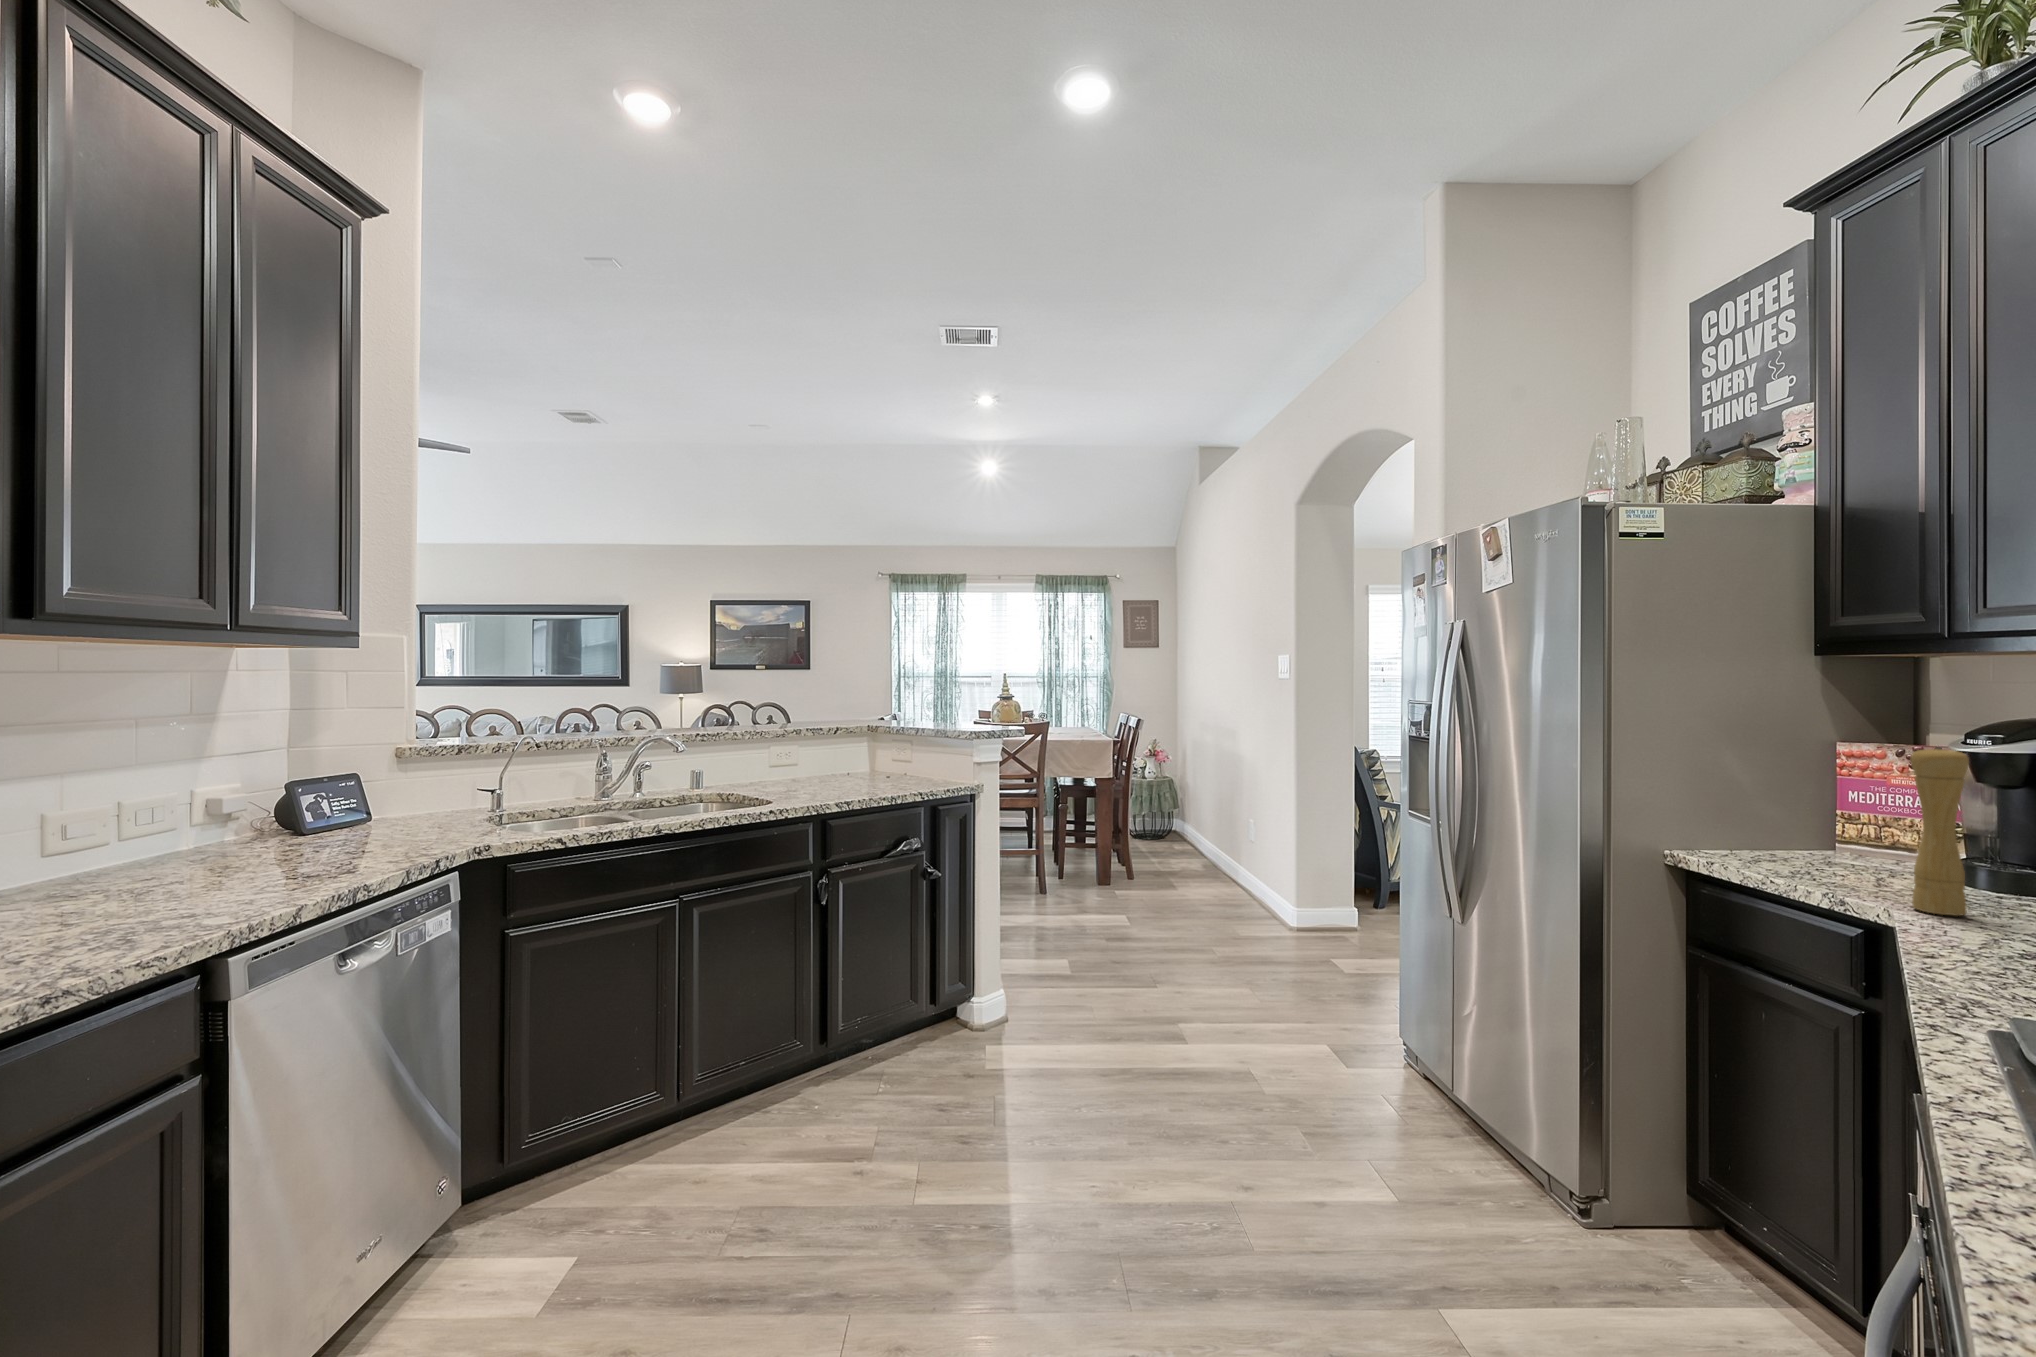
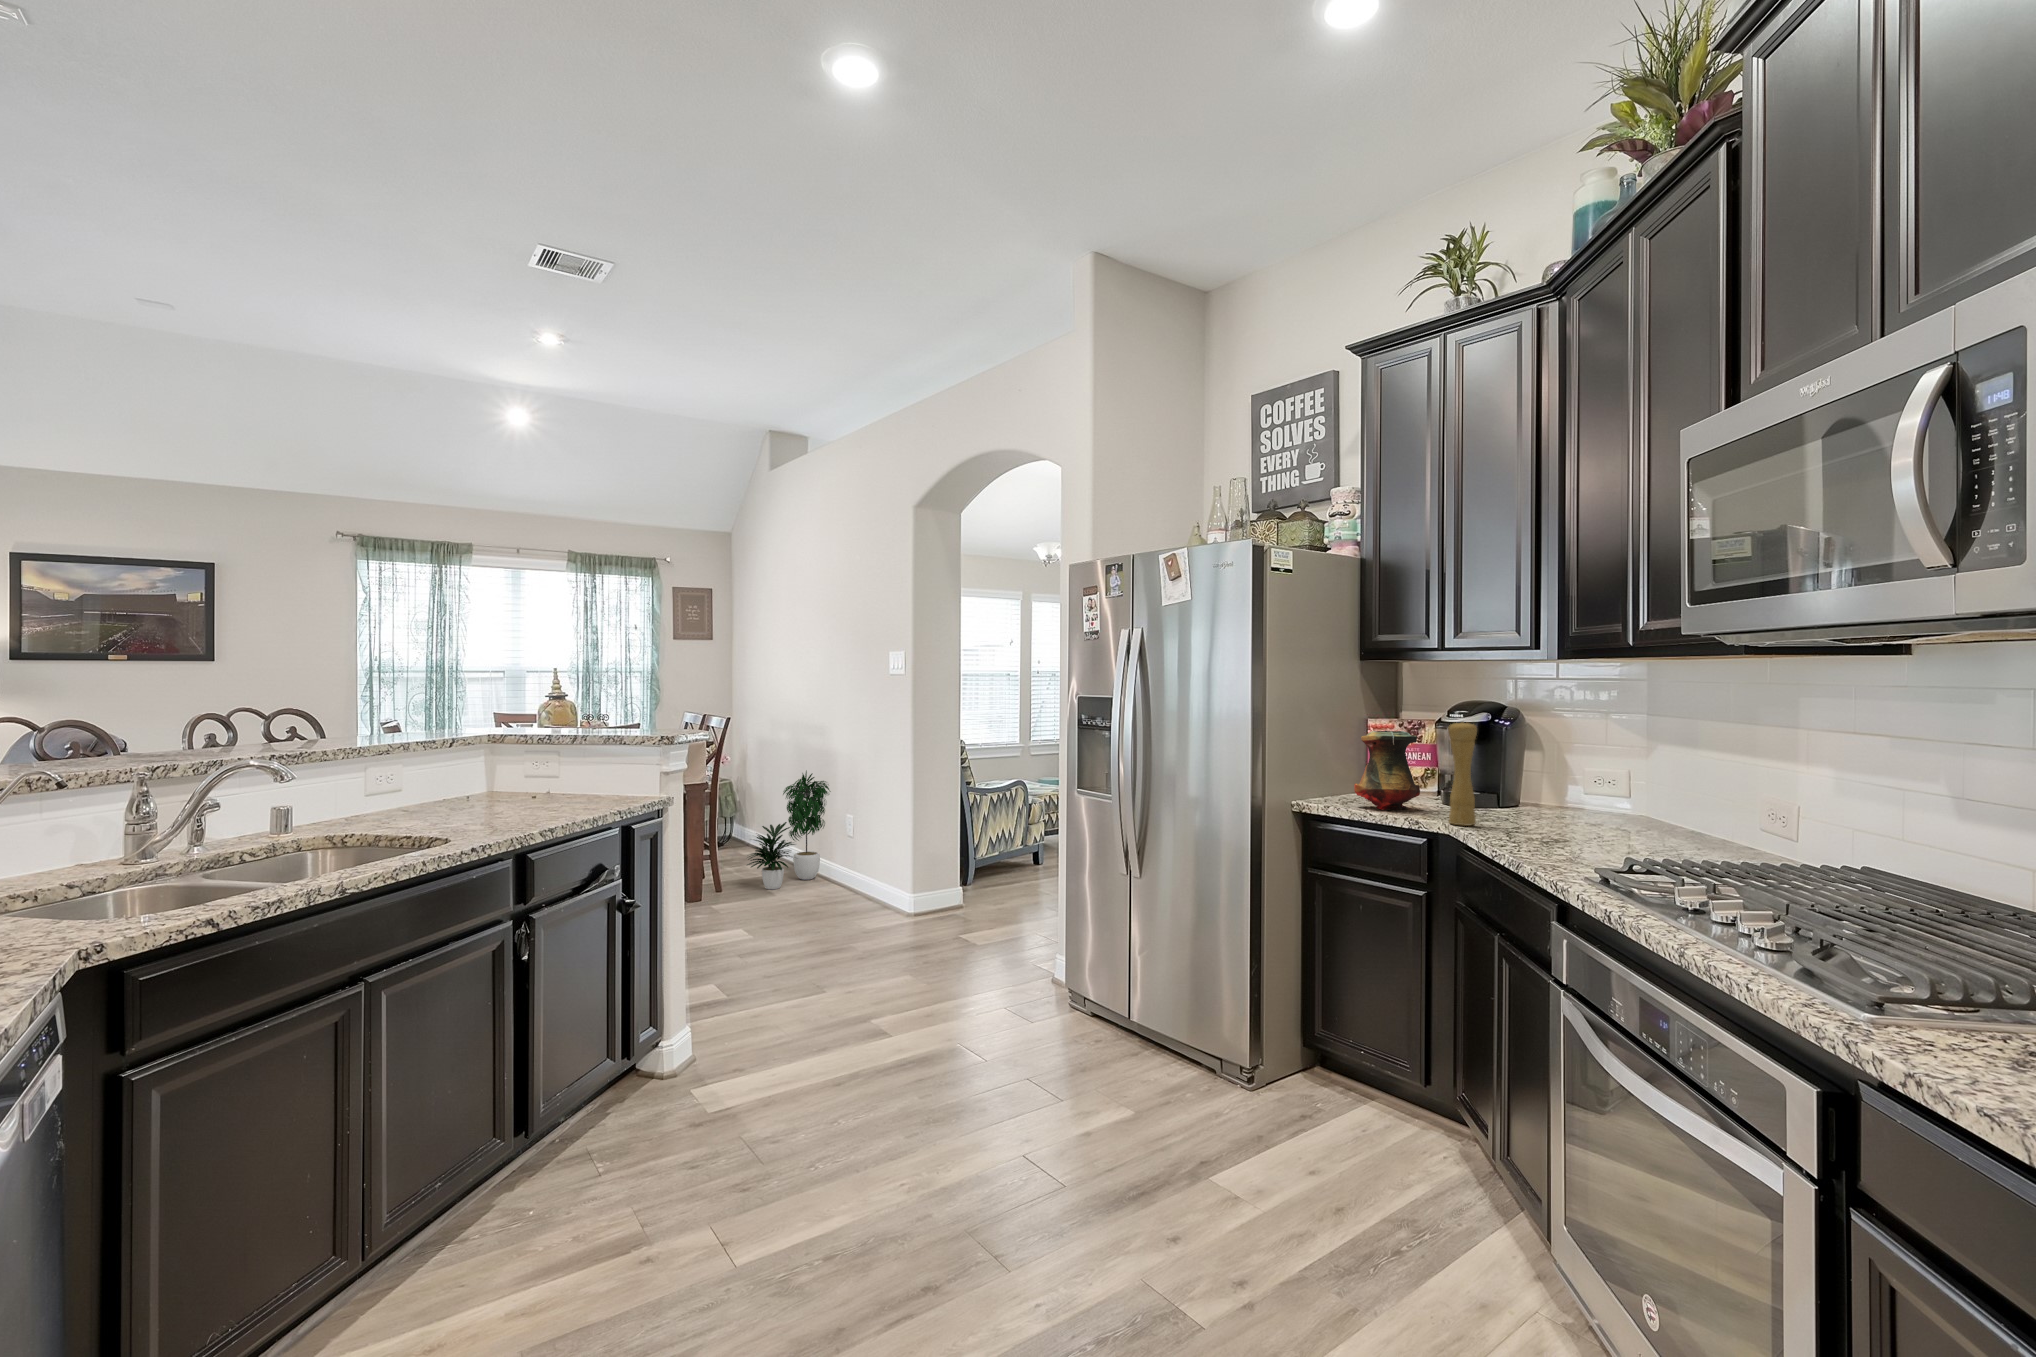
vase: none [1772,758,1898,878] -> present [1354,731,1420,810]
potted plant: none [1147,775,1237,891] -> present [747,771,831,889]

